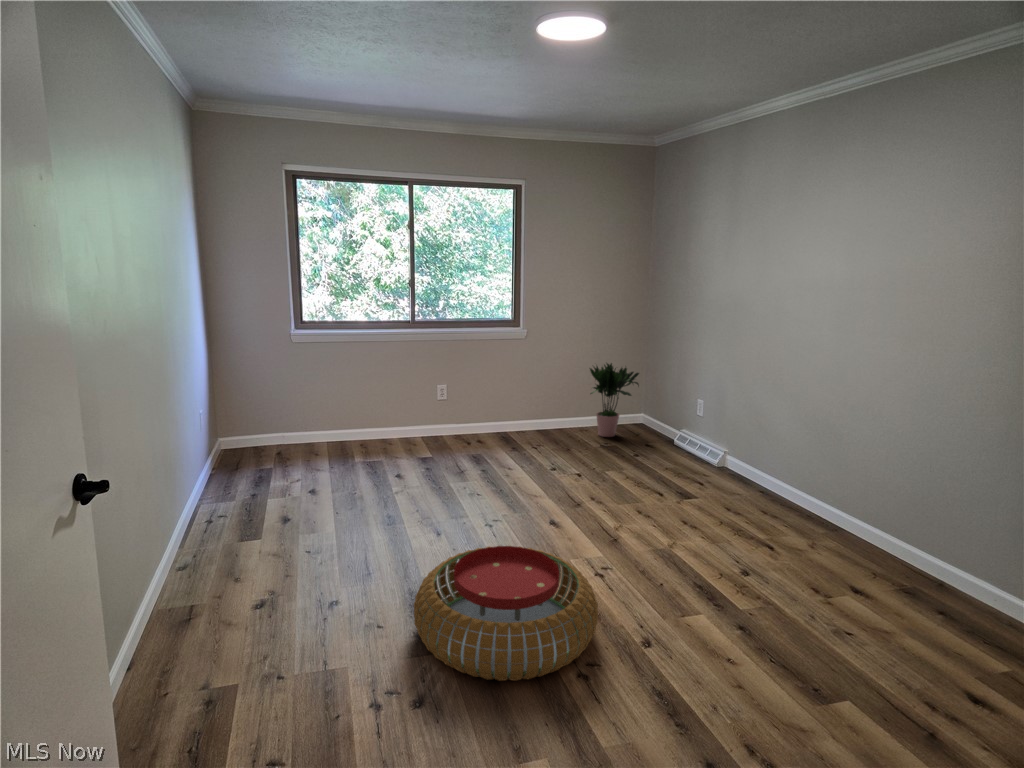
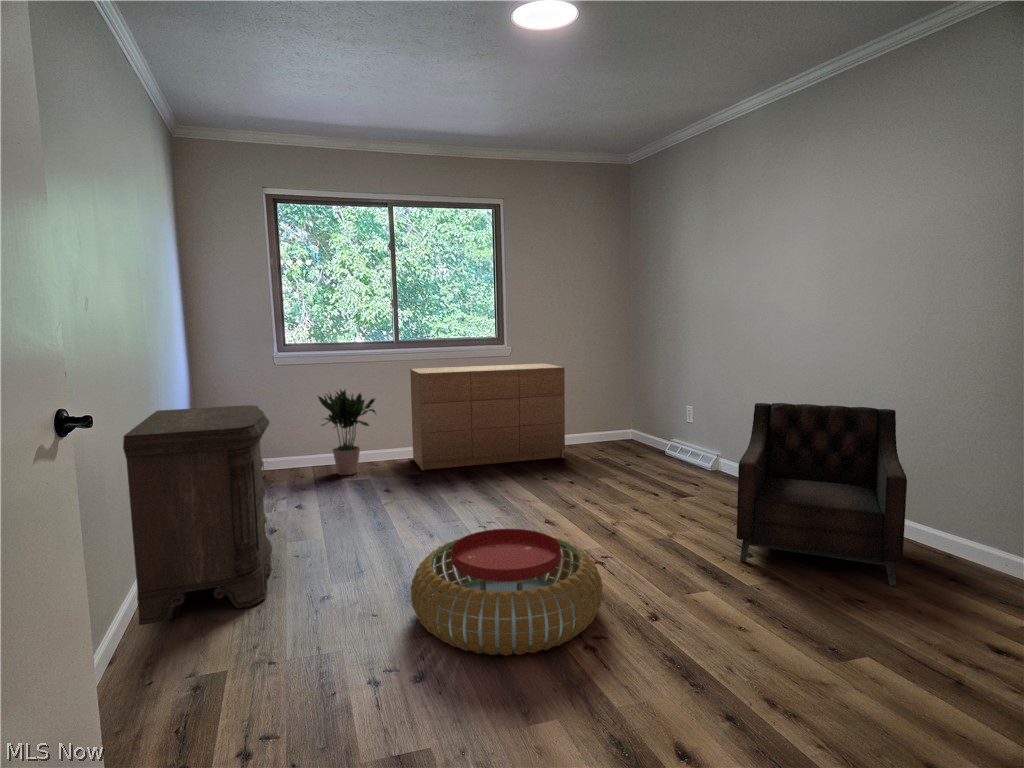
dresser: none [424,347,577,453] -> present [410,363,565,470]
potted plant: present [590,363,639,437] -> present [318,390,375,475]
nightstand: none [140,405,285,625] -> present [123,405,272,625]
armchair: none [734,417,907,619] -> present [737,403,907,586]

